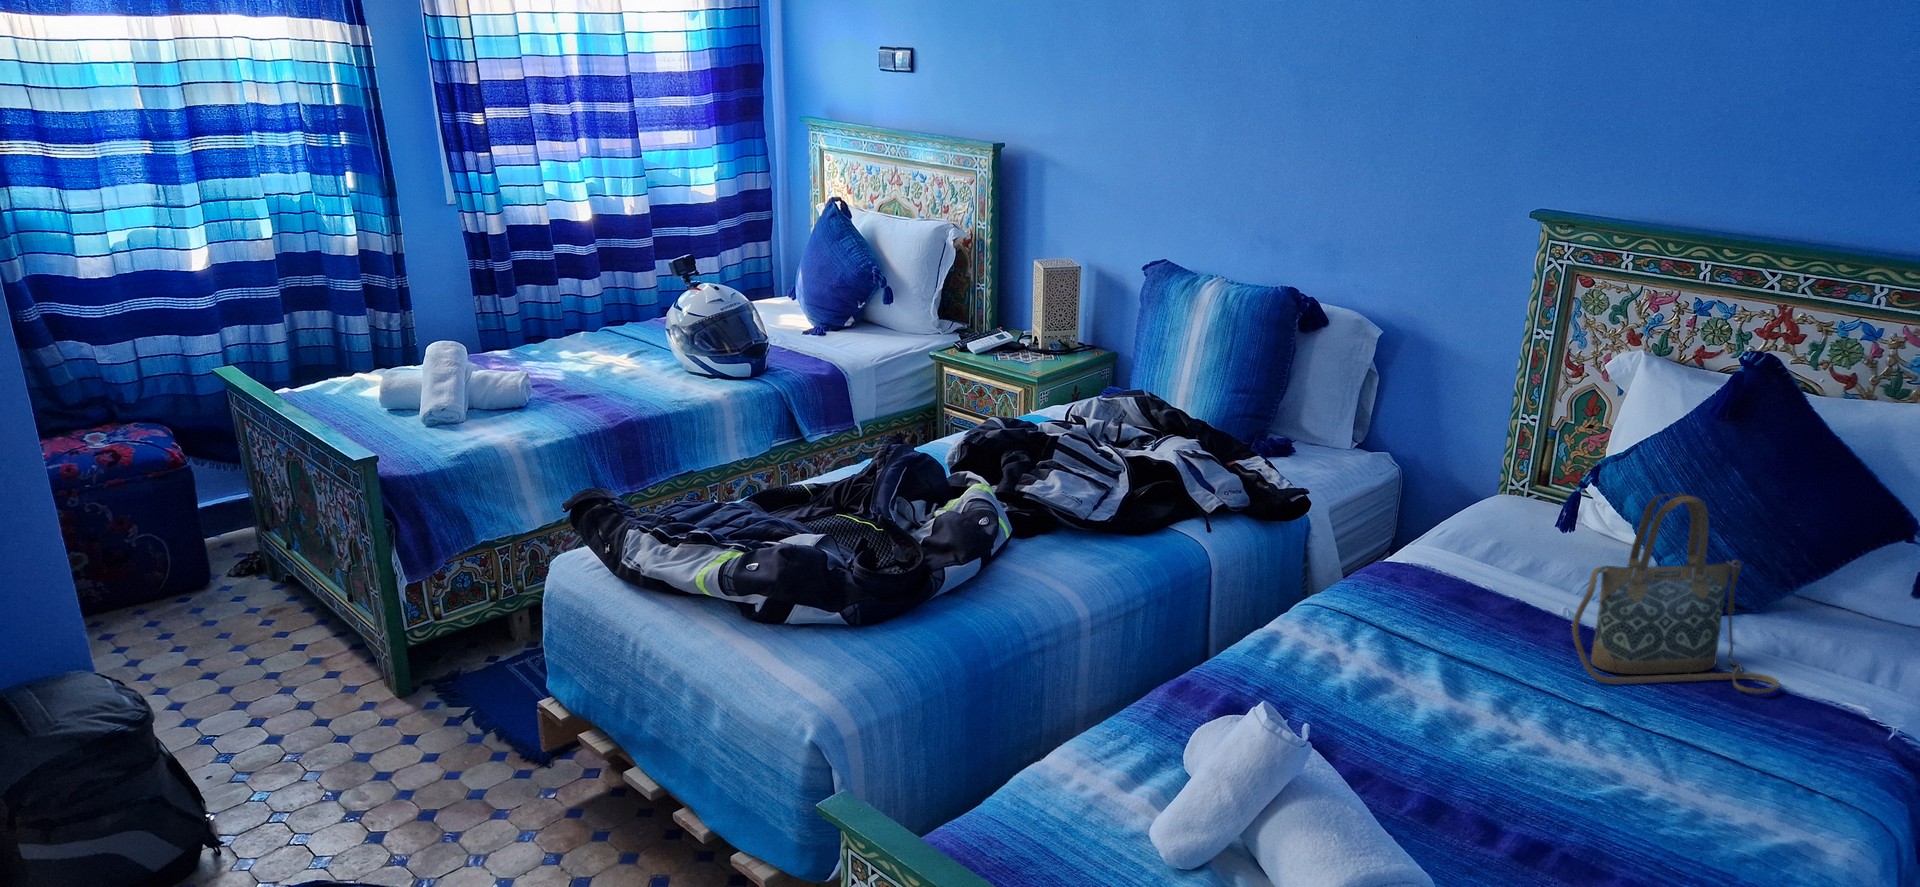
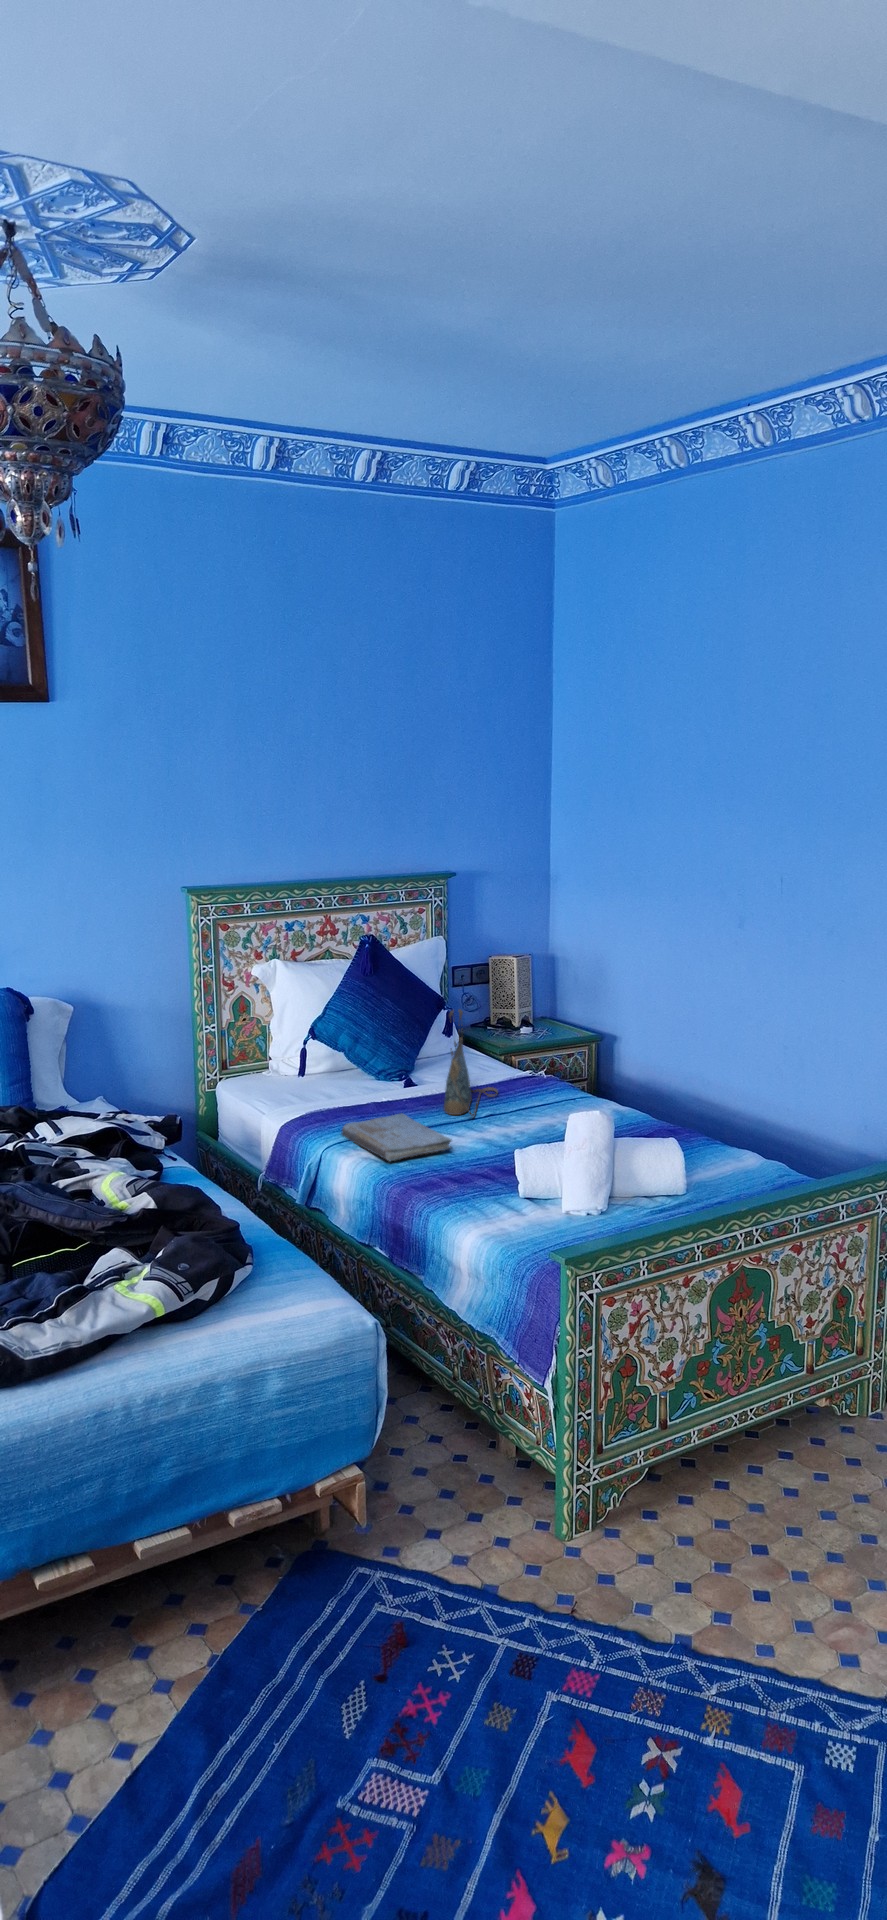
book: none [1311,578,1496,672] -> present [342,1113,452,1161]

